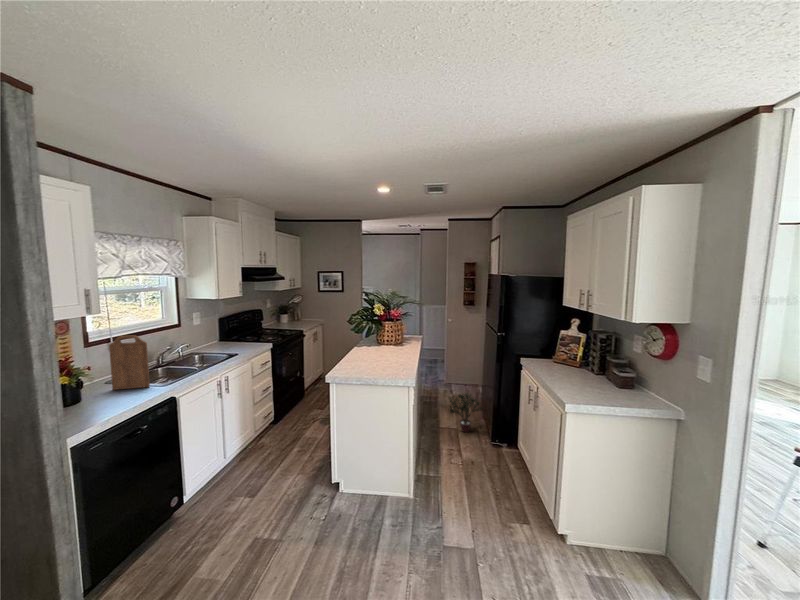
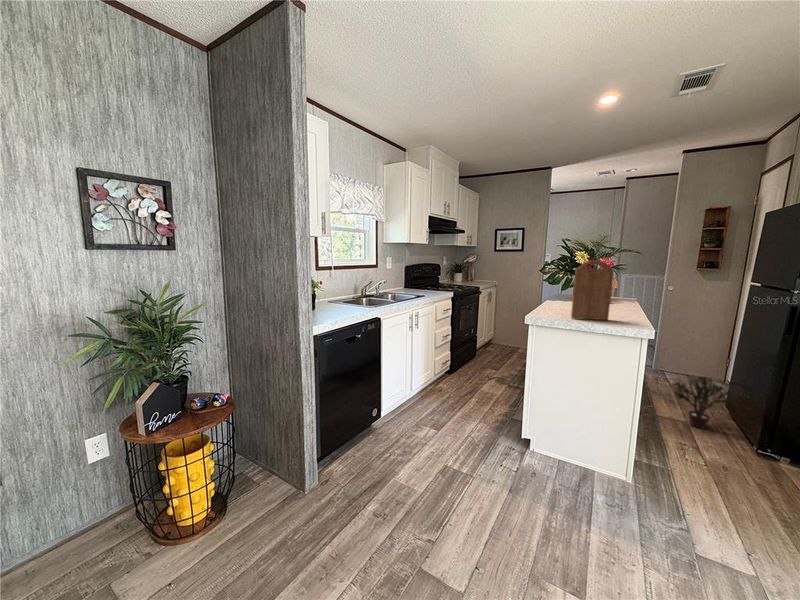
cutting board: present [109,336,150,390] -> present [571,261,613,320]

